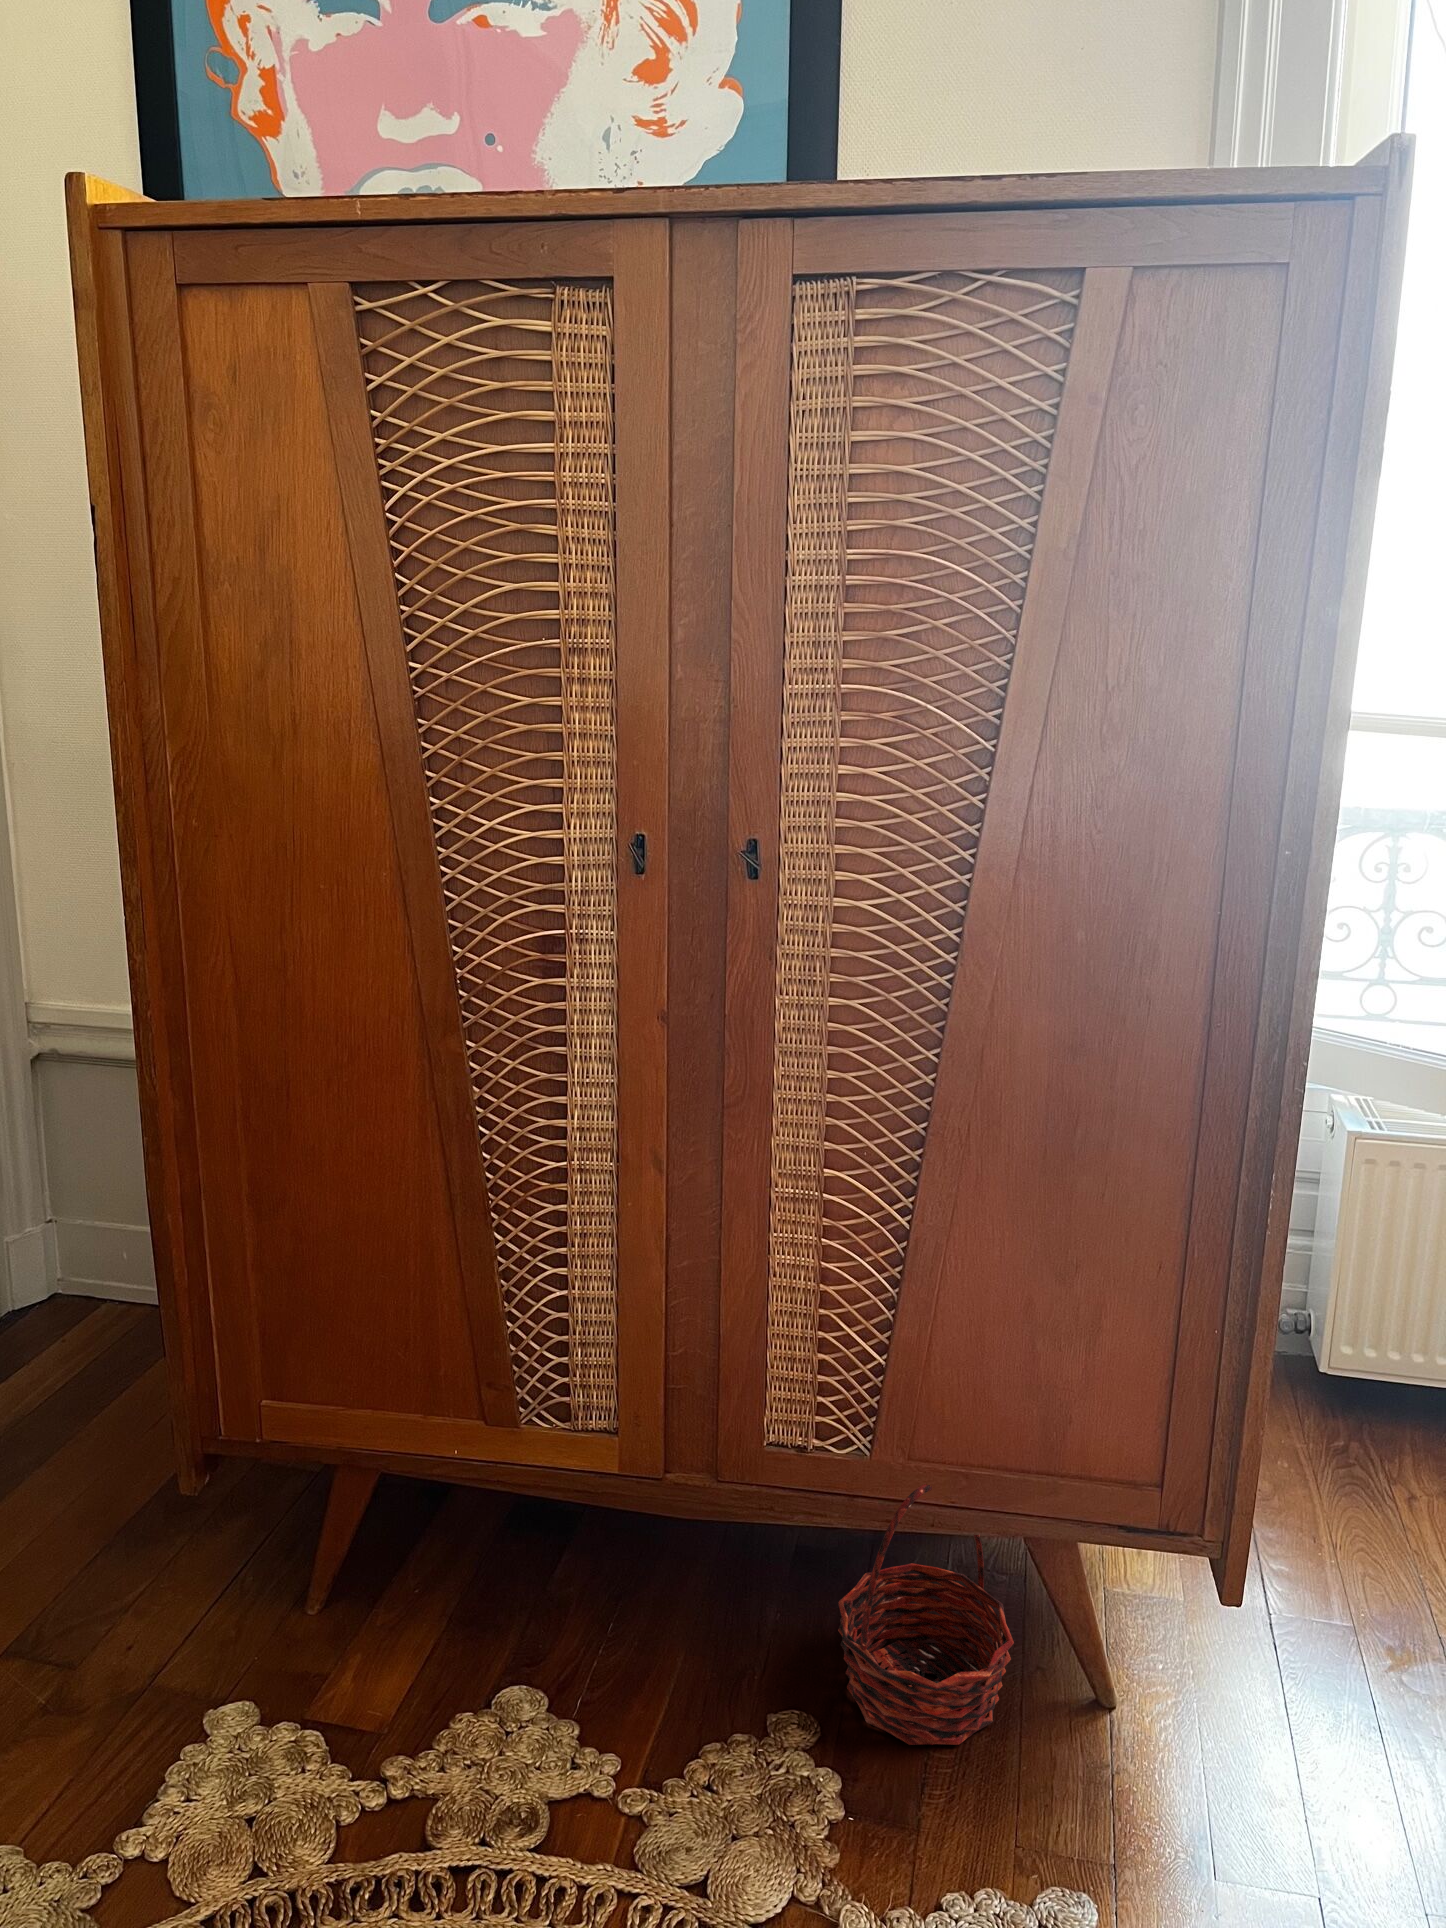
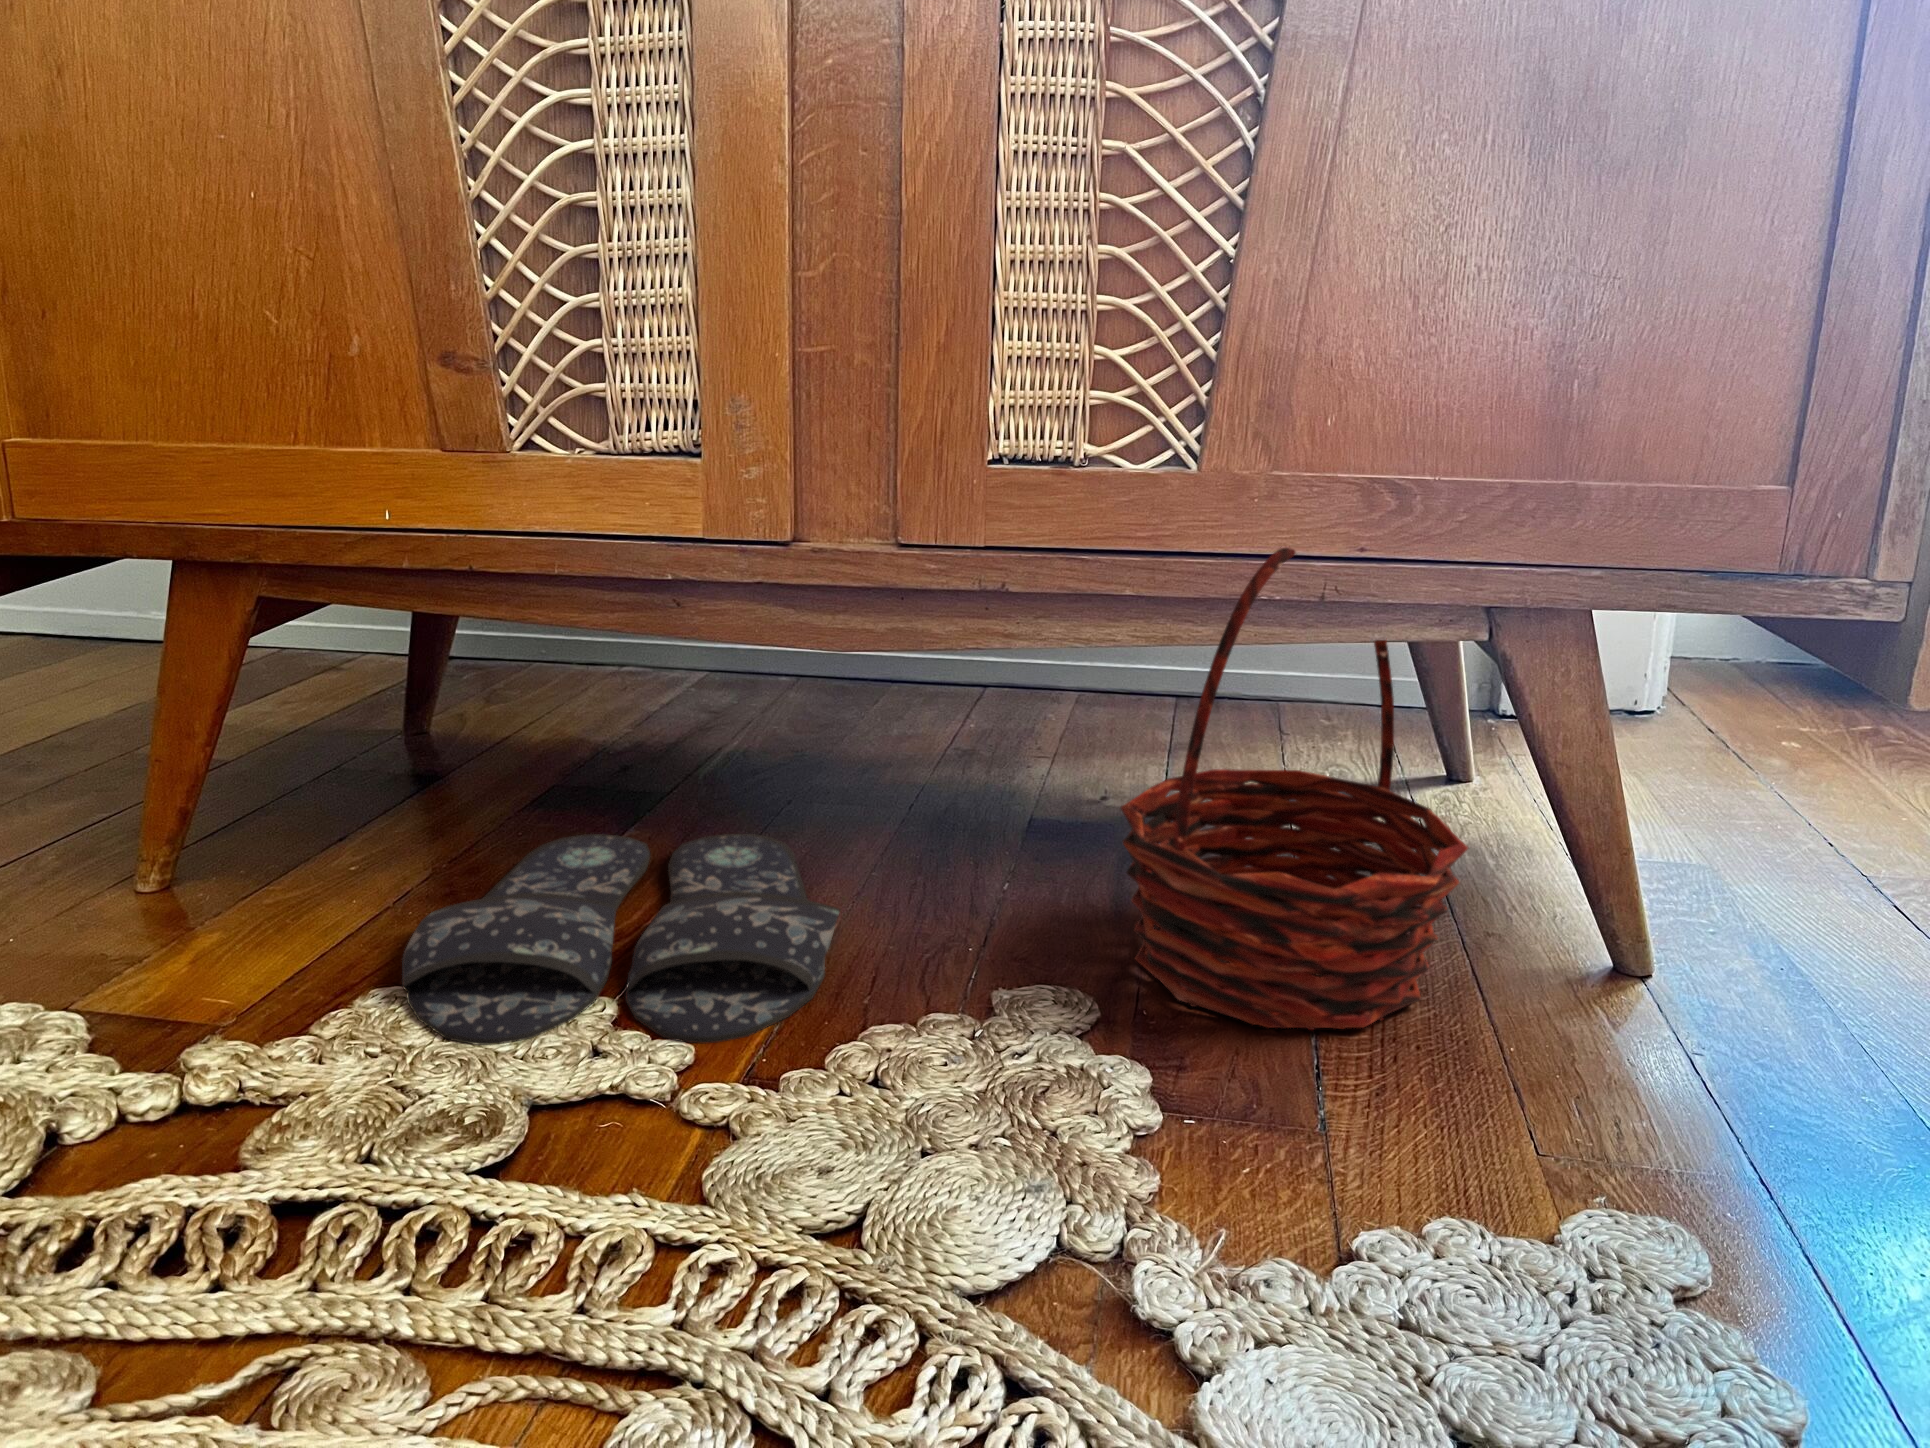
slippers: none [468,1568,691,1755] -> present [402,834,840,1045]

